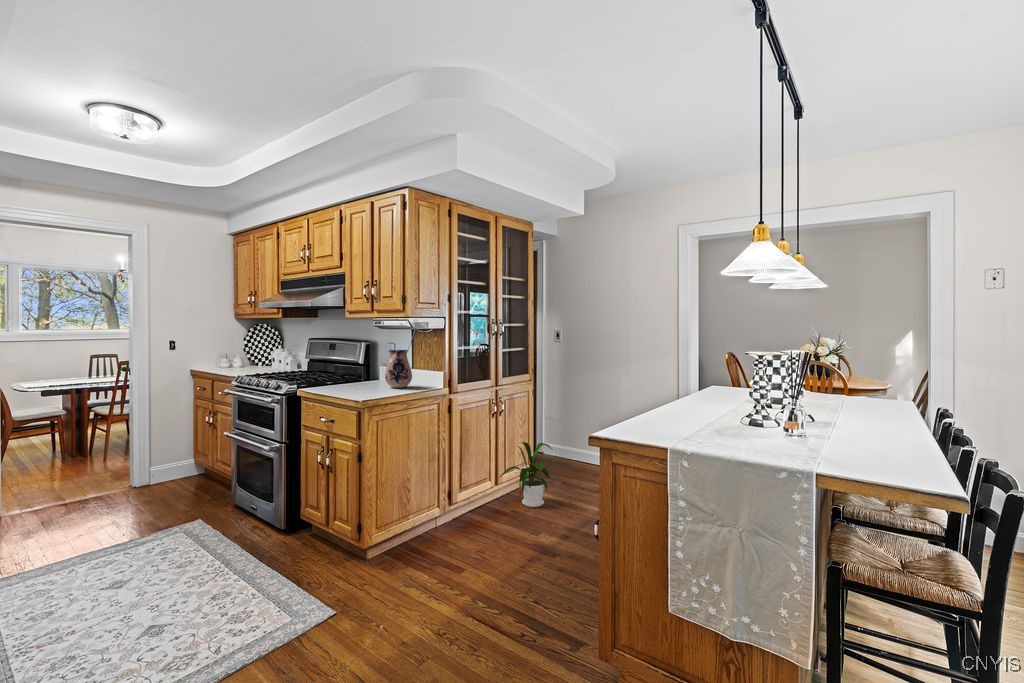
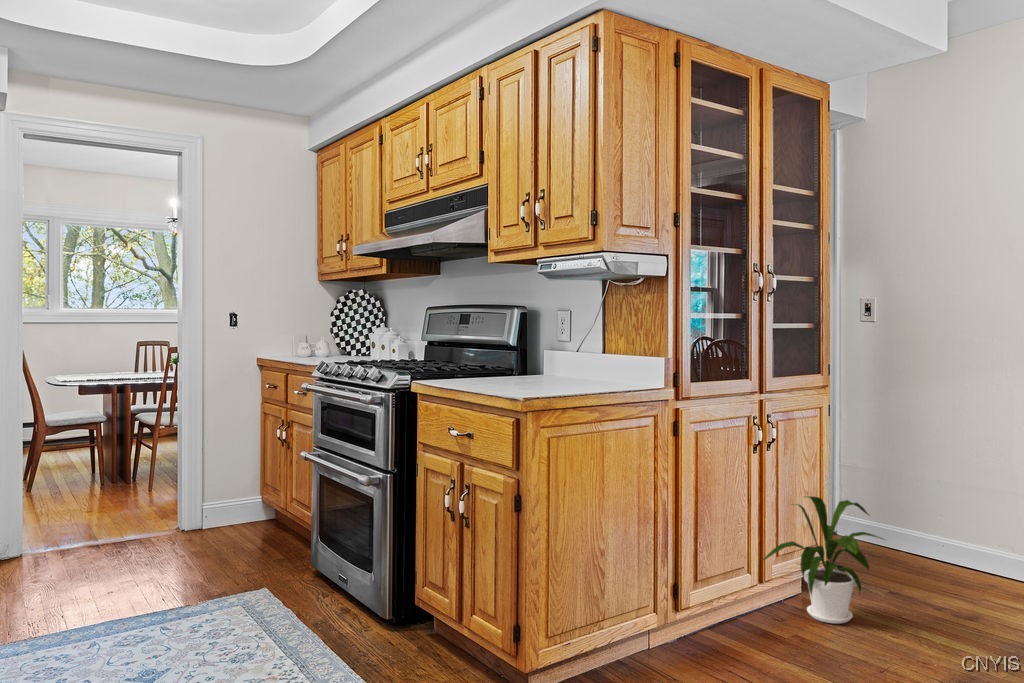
ceramic pitcher: present [385,350,412,388] -> none [557,315,605,383]

